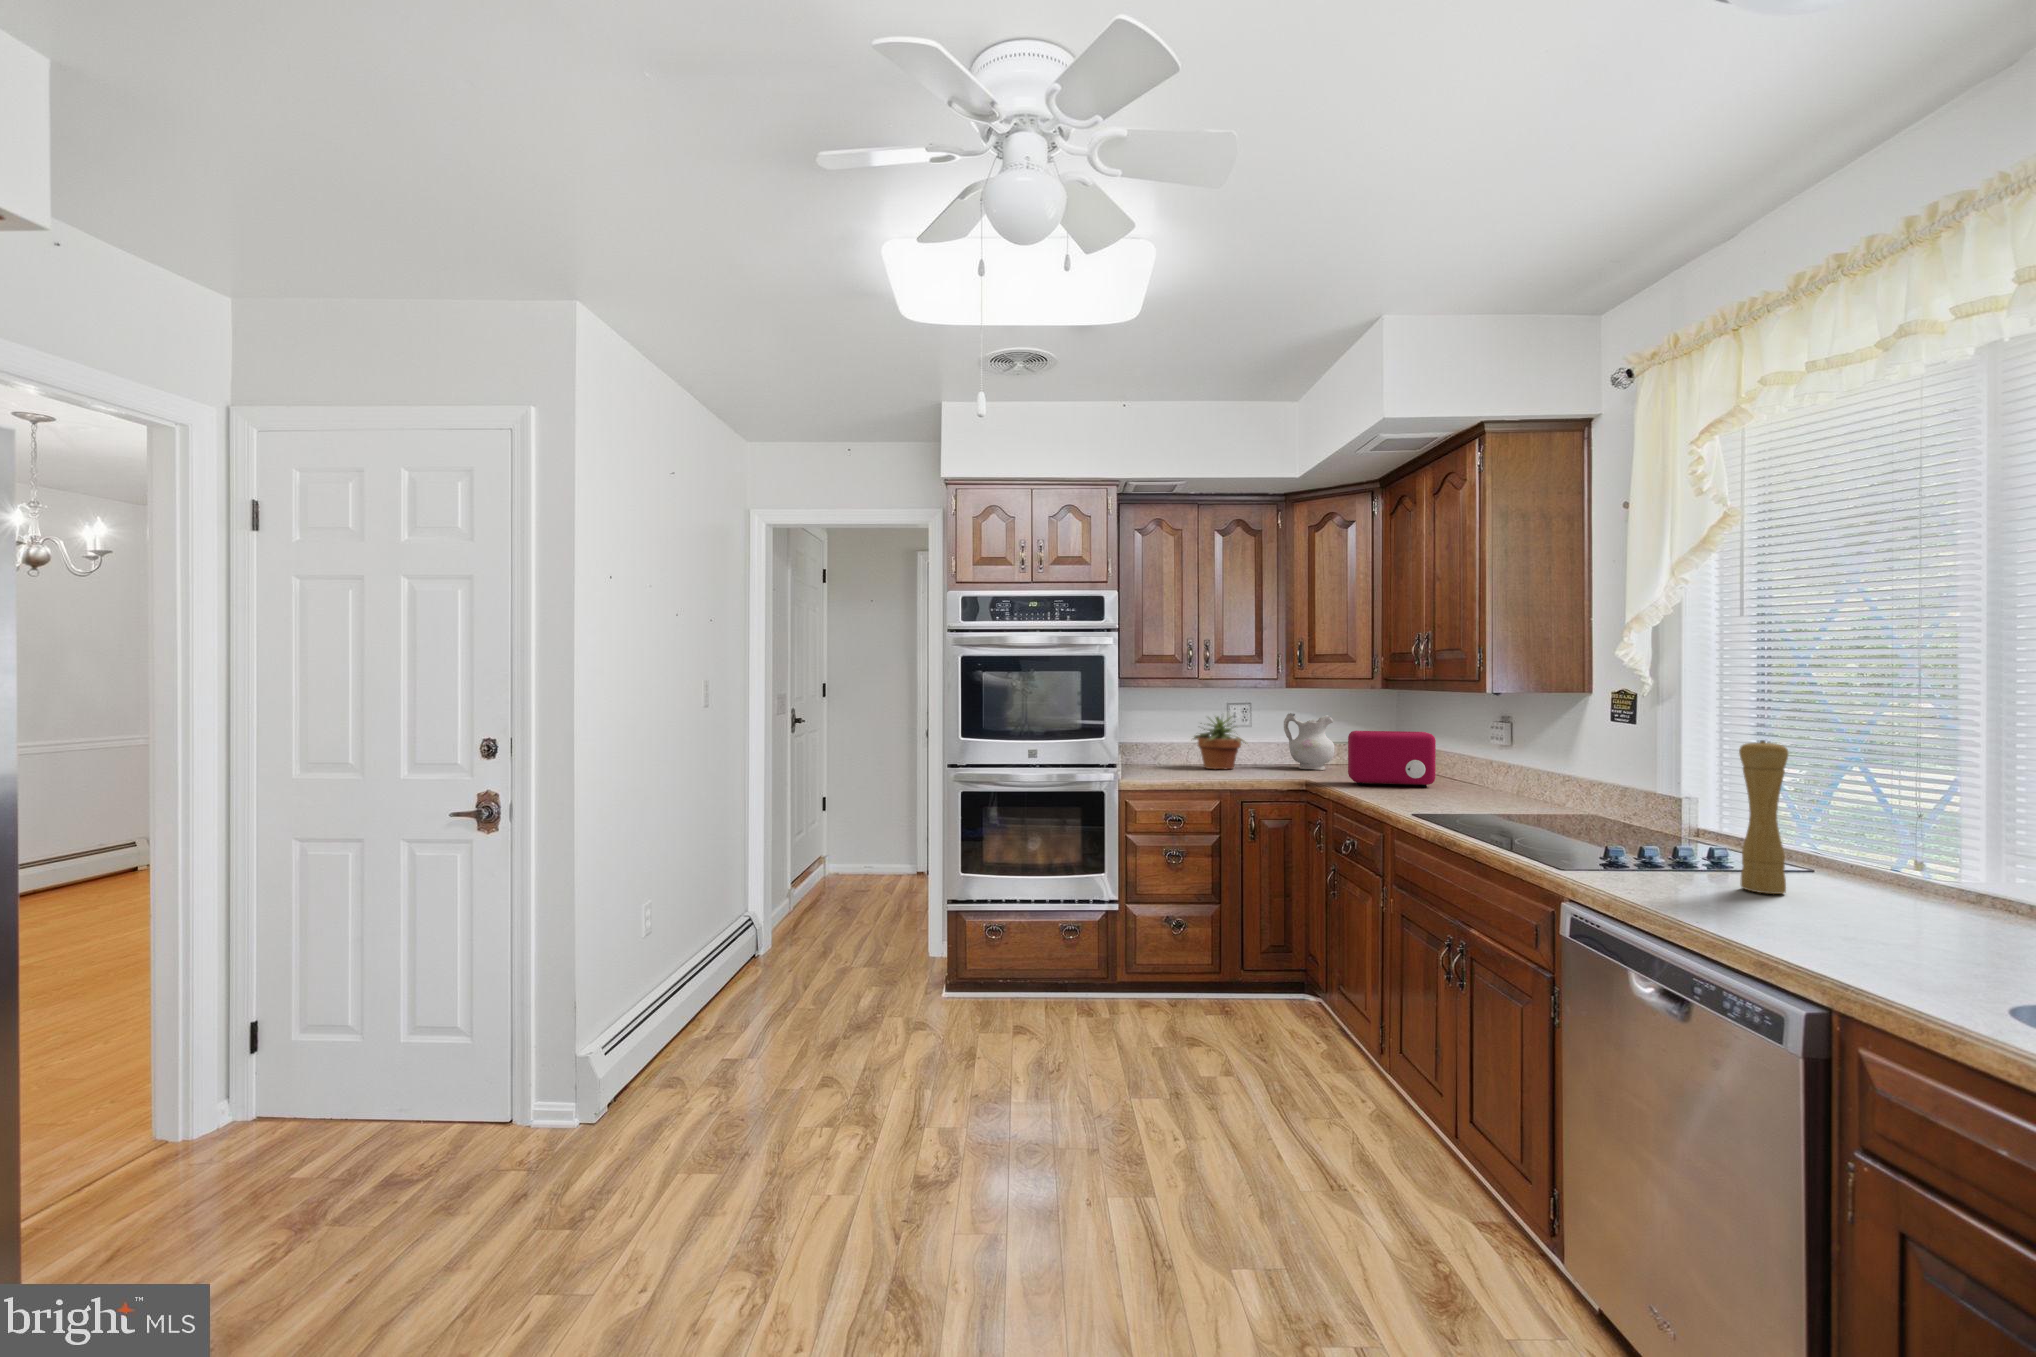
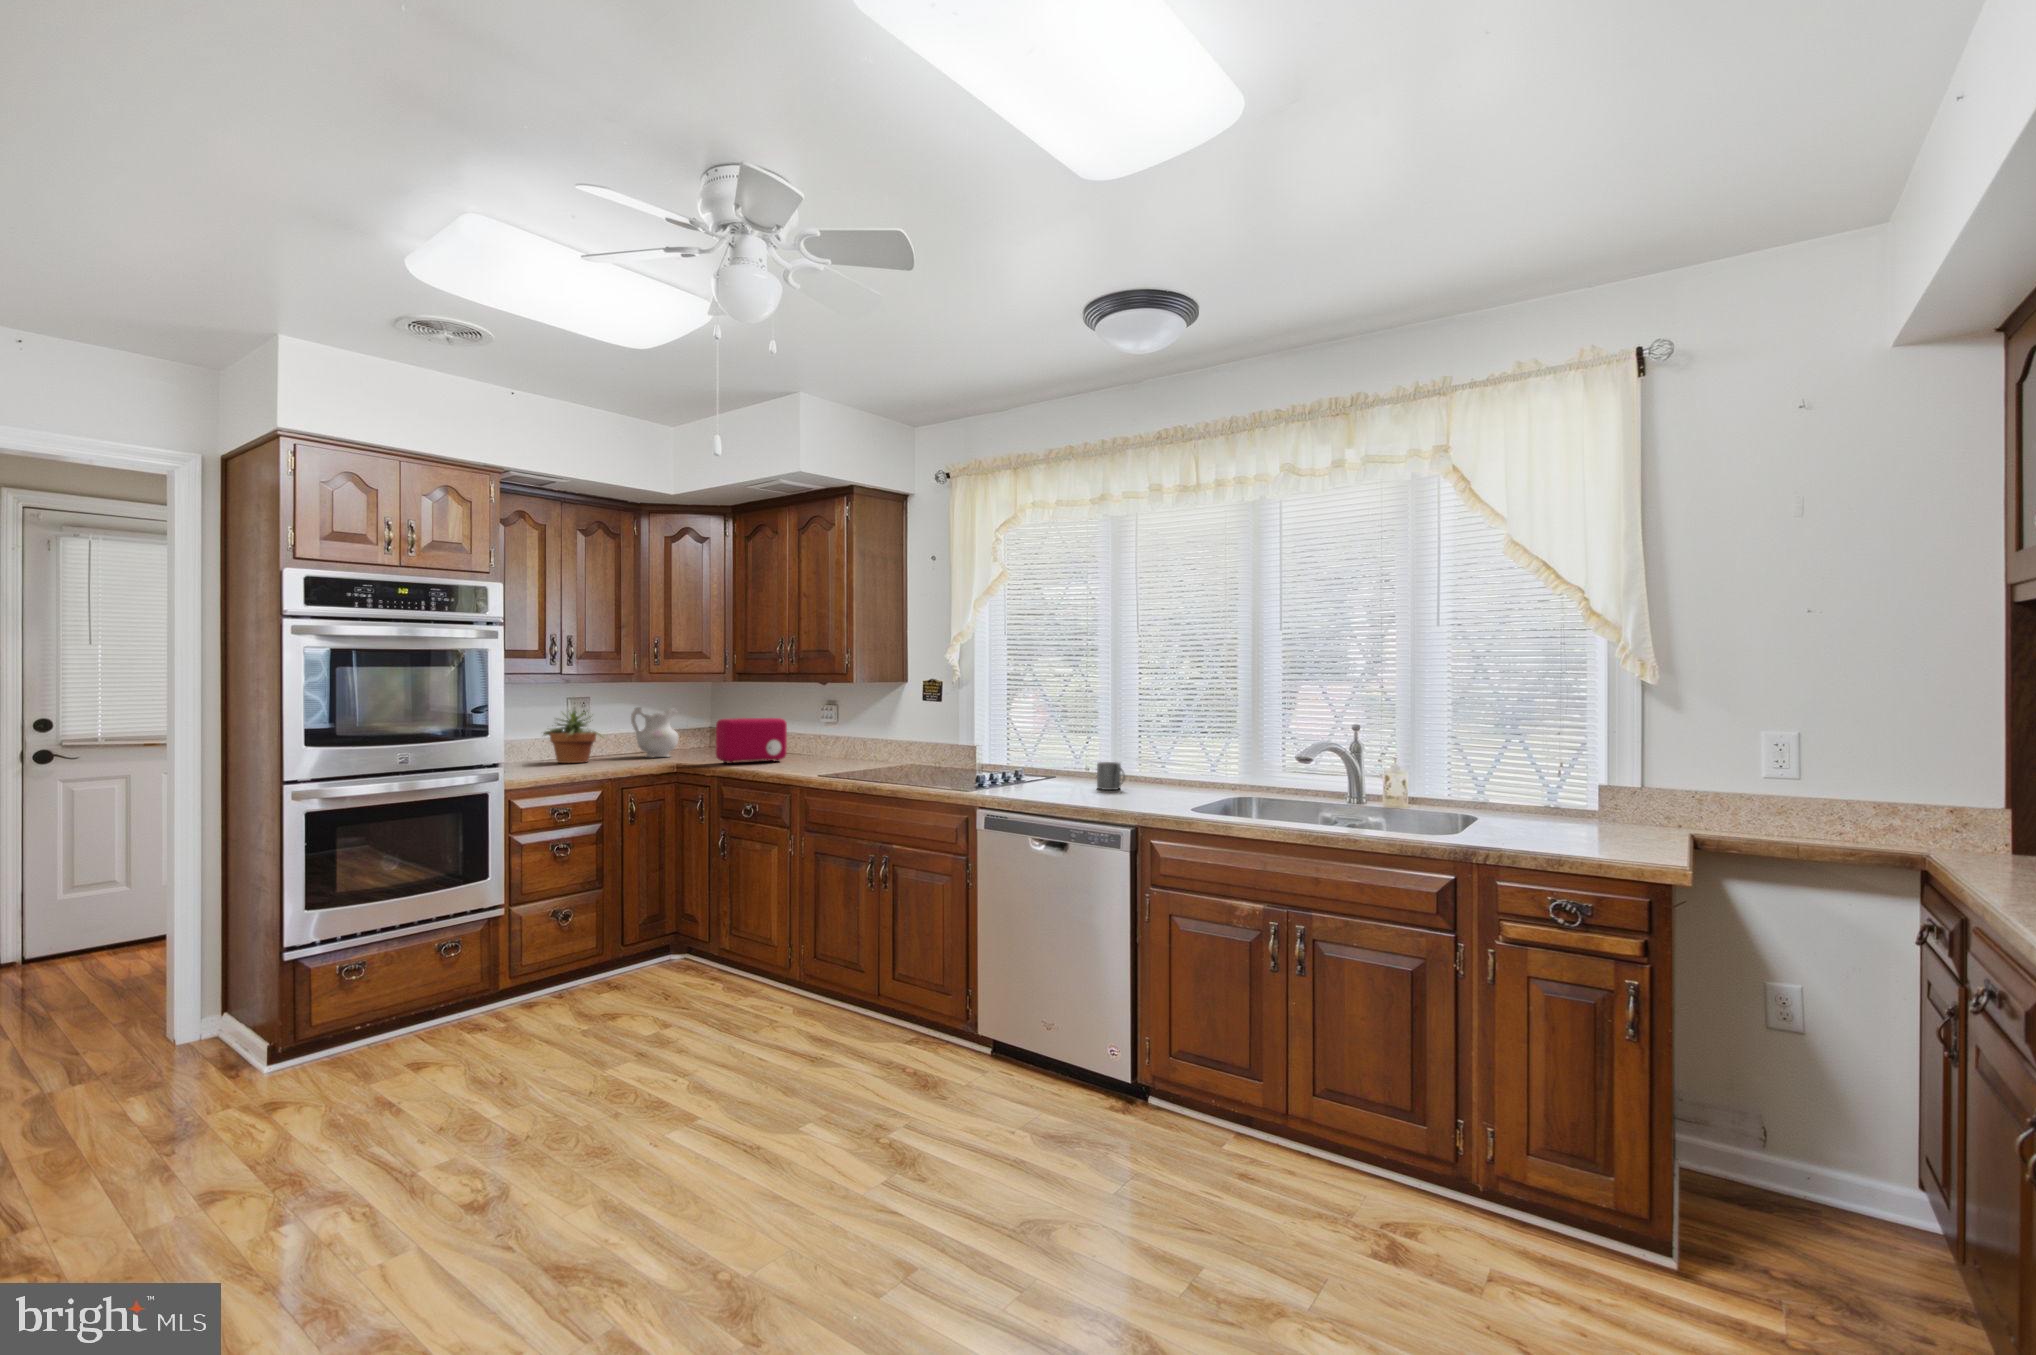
pepper mill: present [1739,740,1789,894] -> none [1047,706,1068,790]
mug: none [1866,853,1931,914] -> present [1097,762,1125,790]

